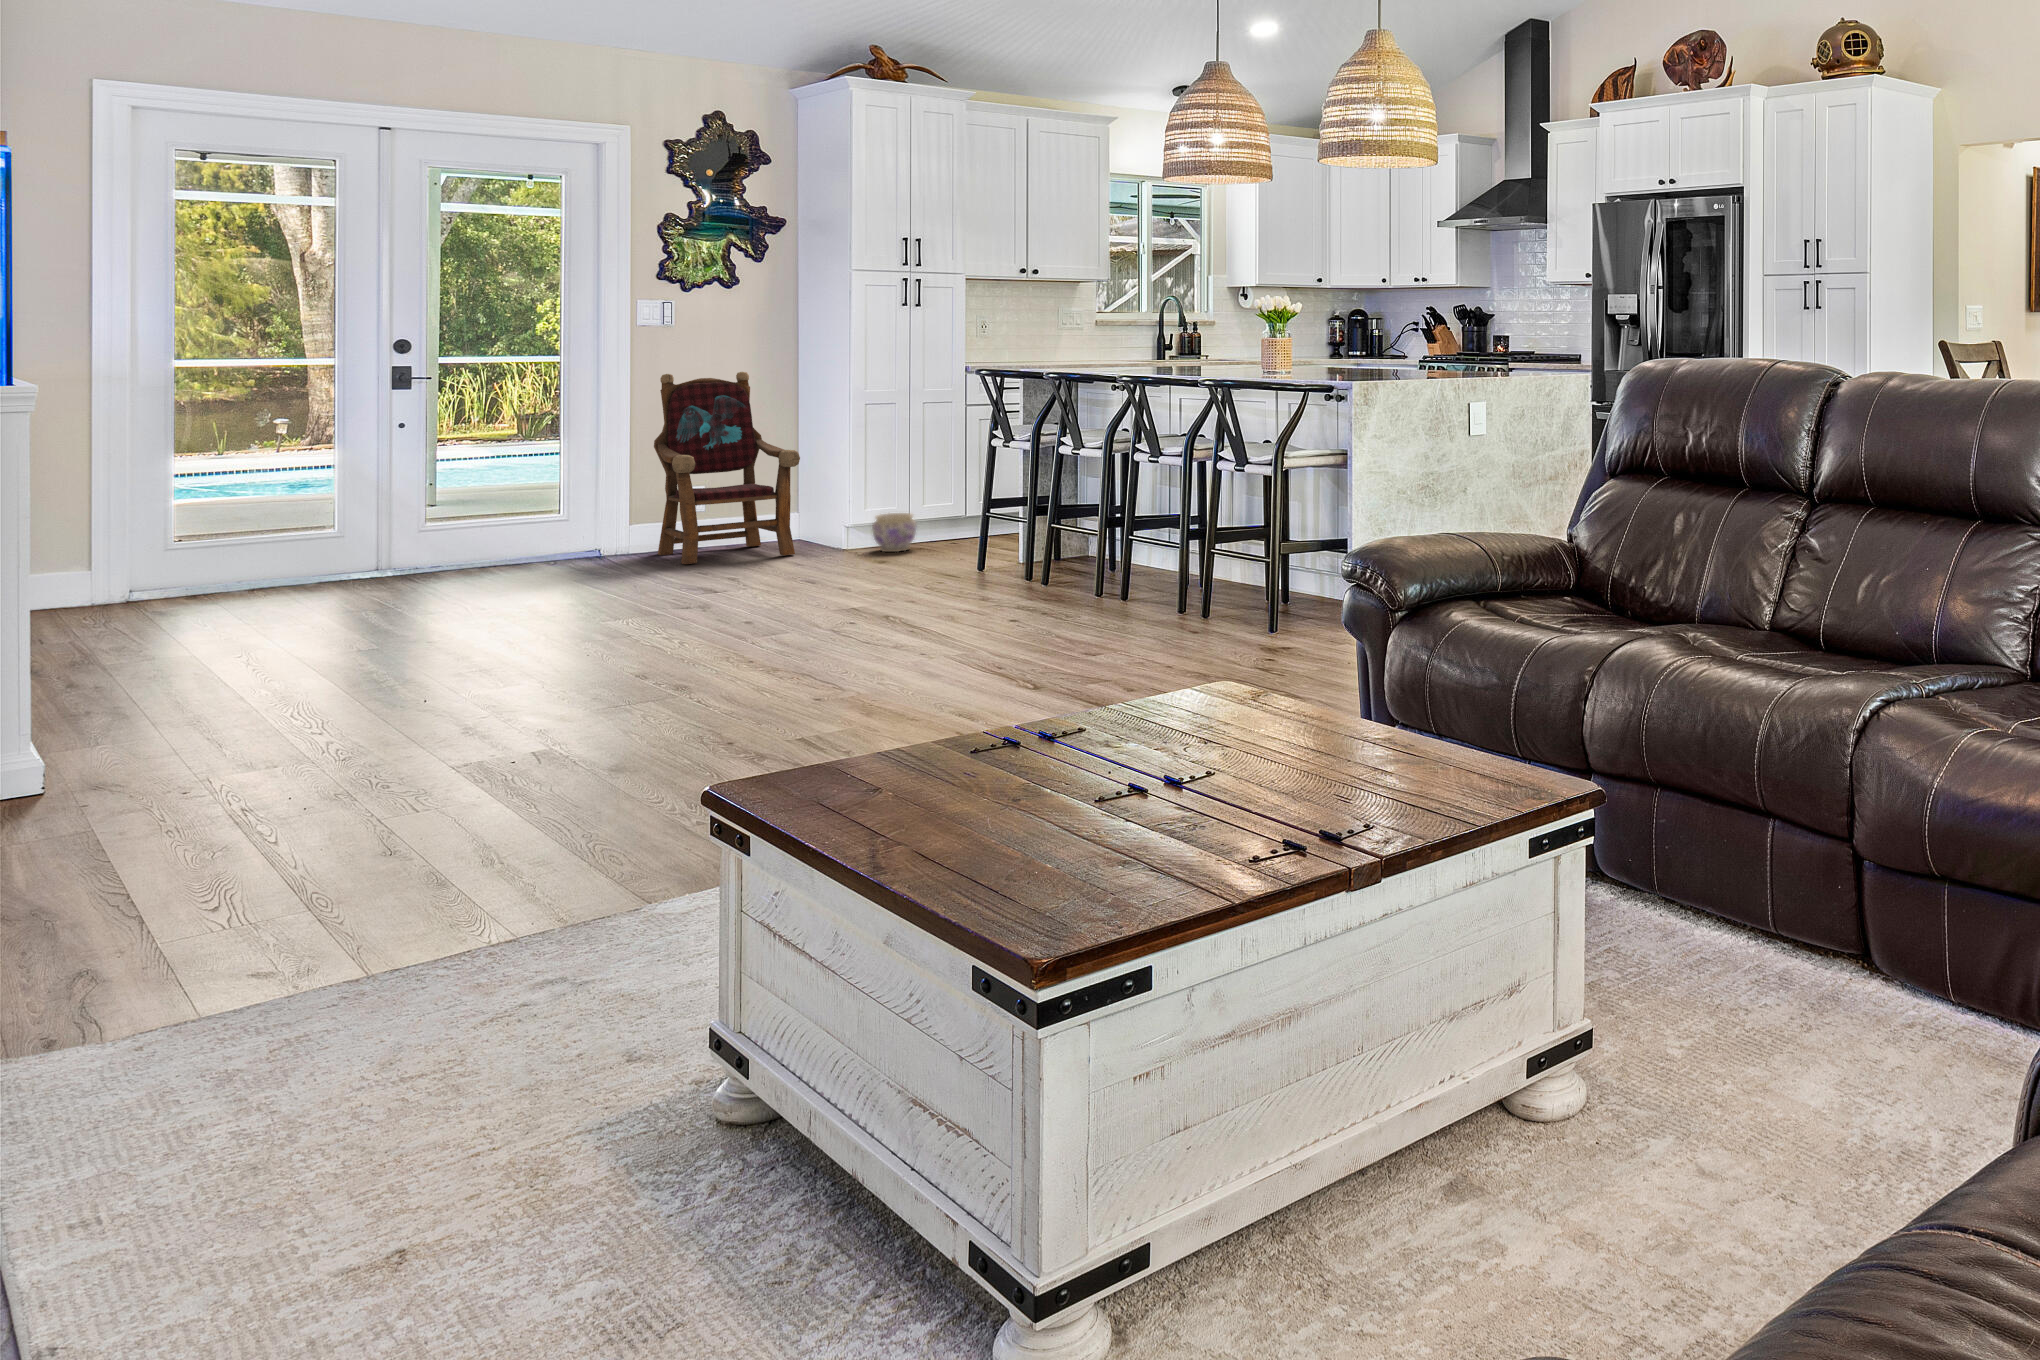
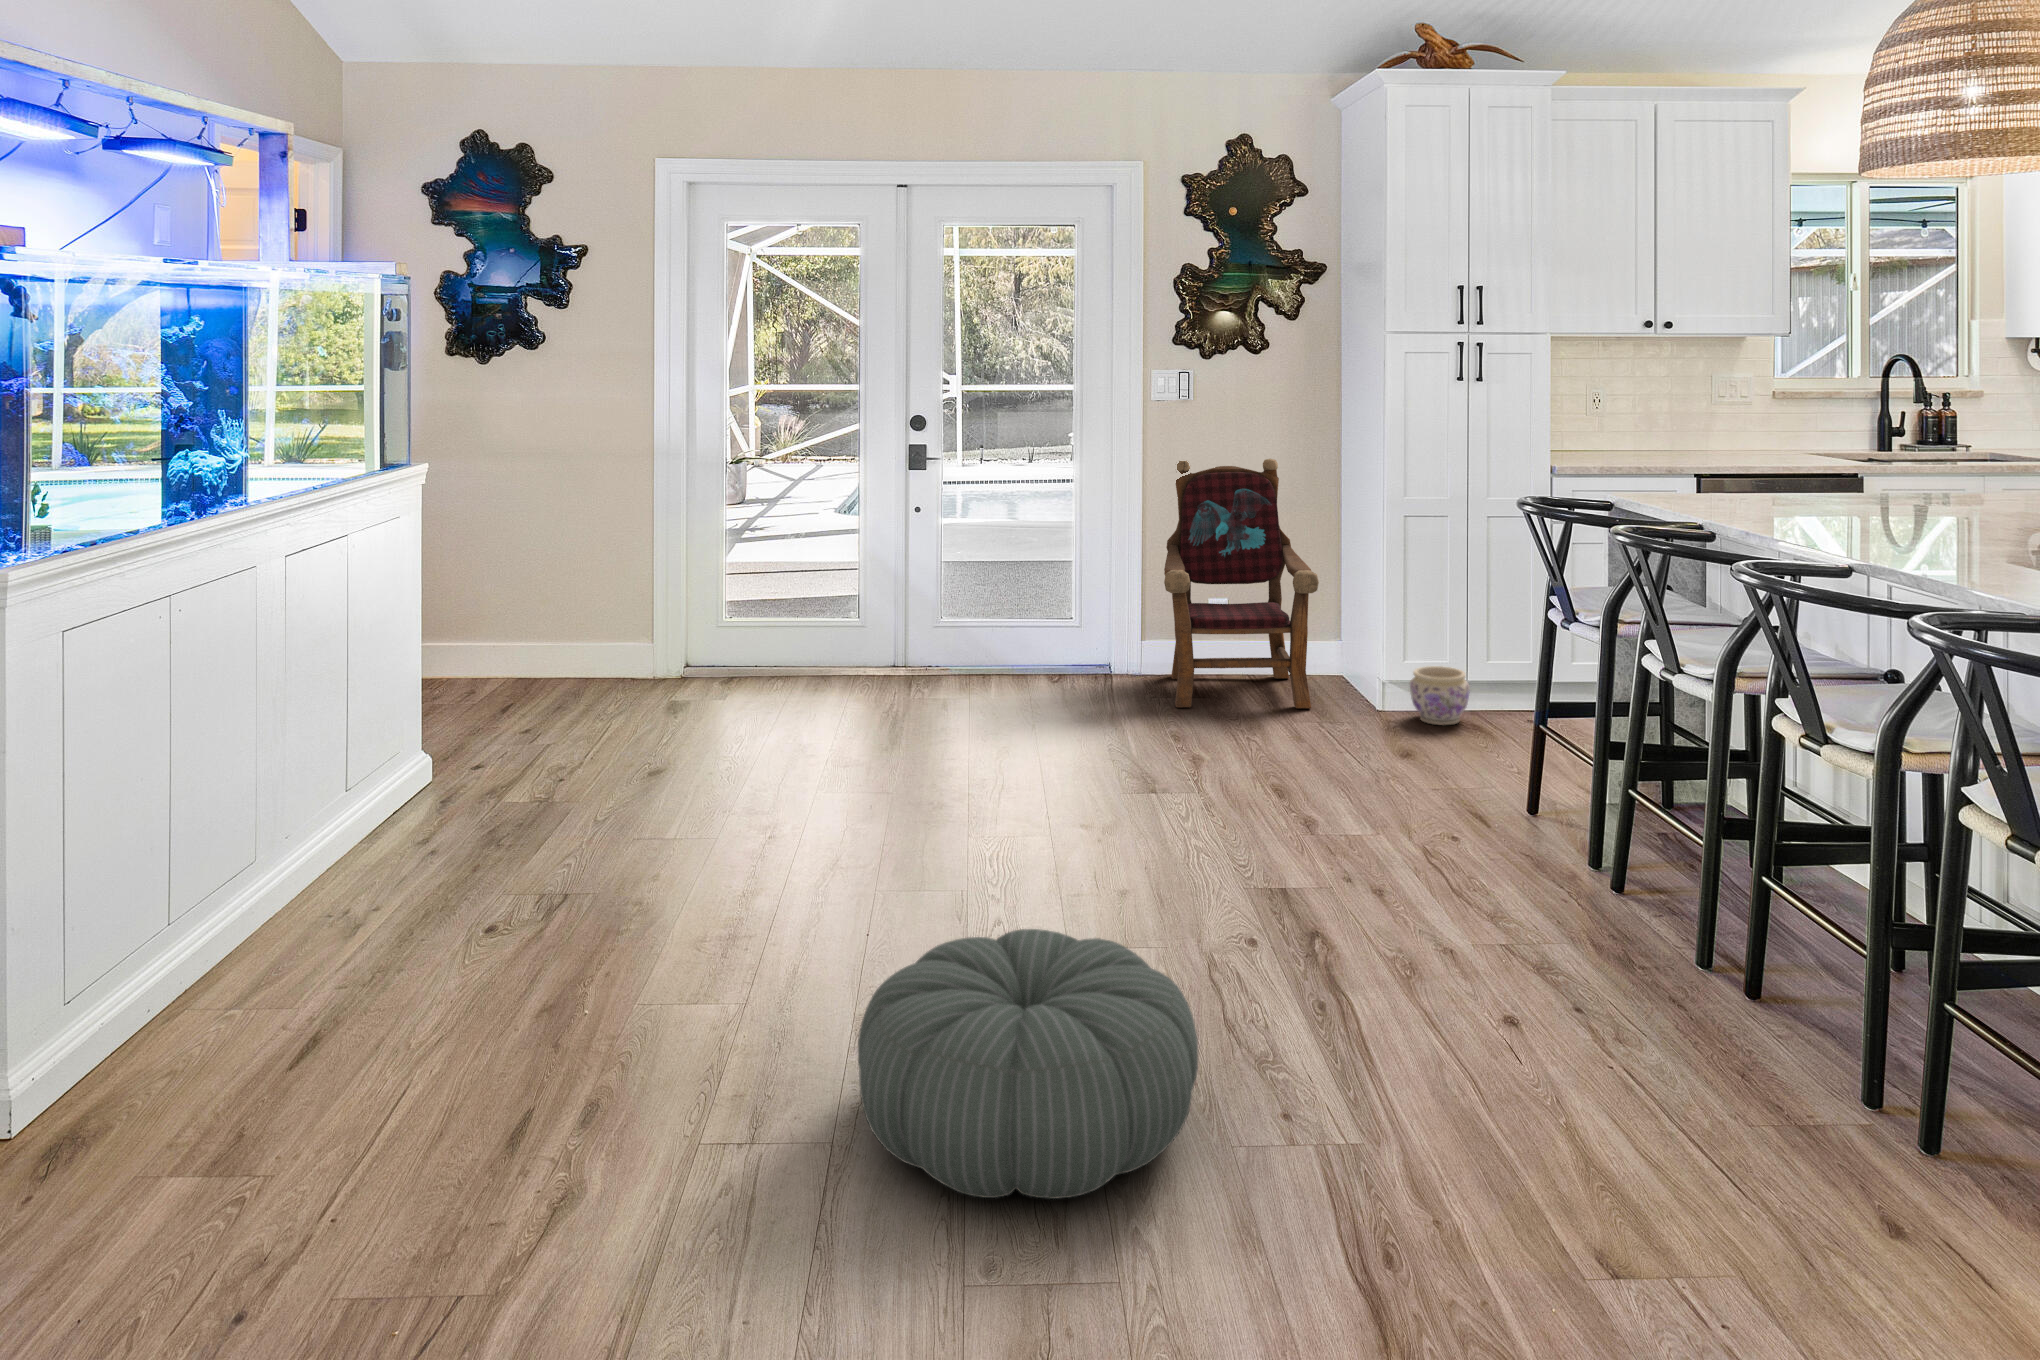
pouf: none [679,584,892,692] -> present [858,929,1198,1199]

